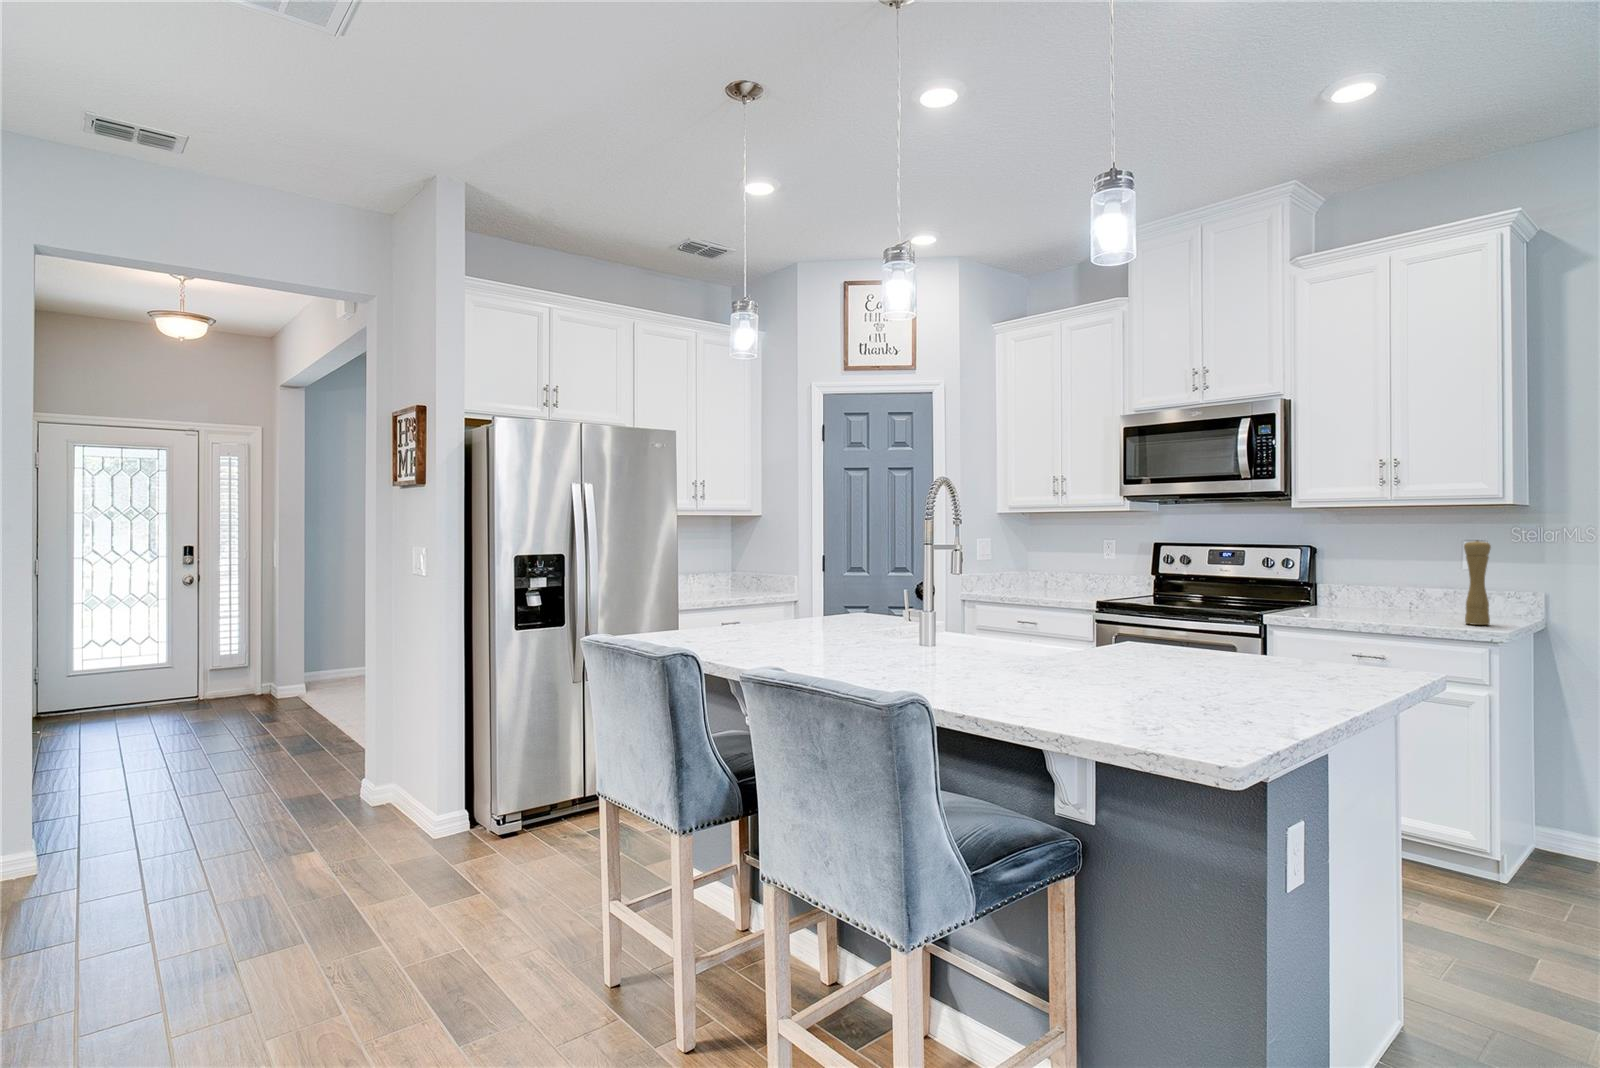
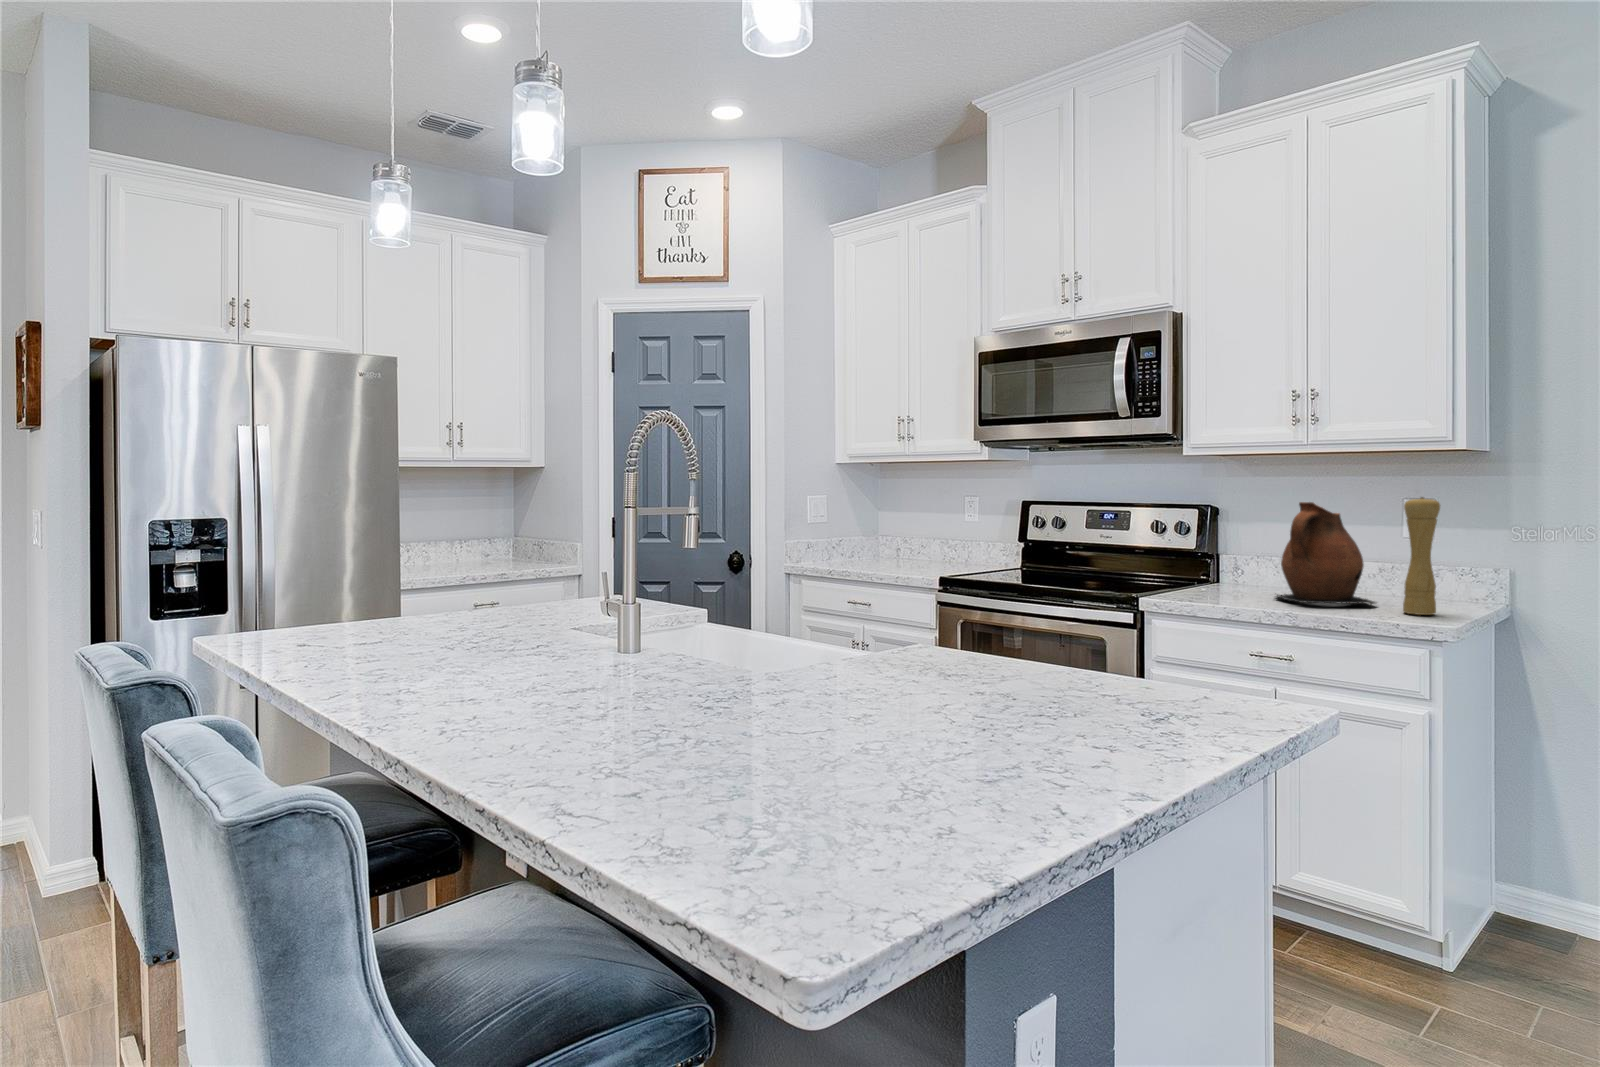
ceramic pitcher: none [1363,543,1446,619] -> present [1277,502,1376,605]

